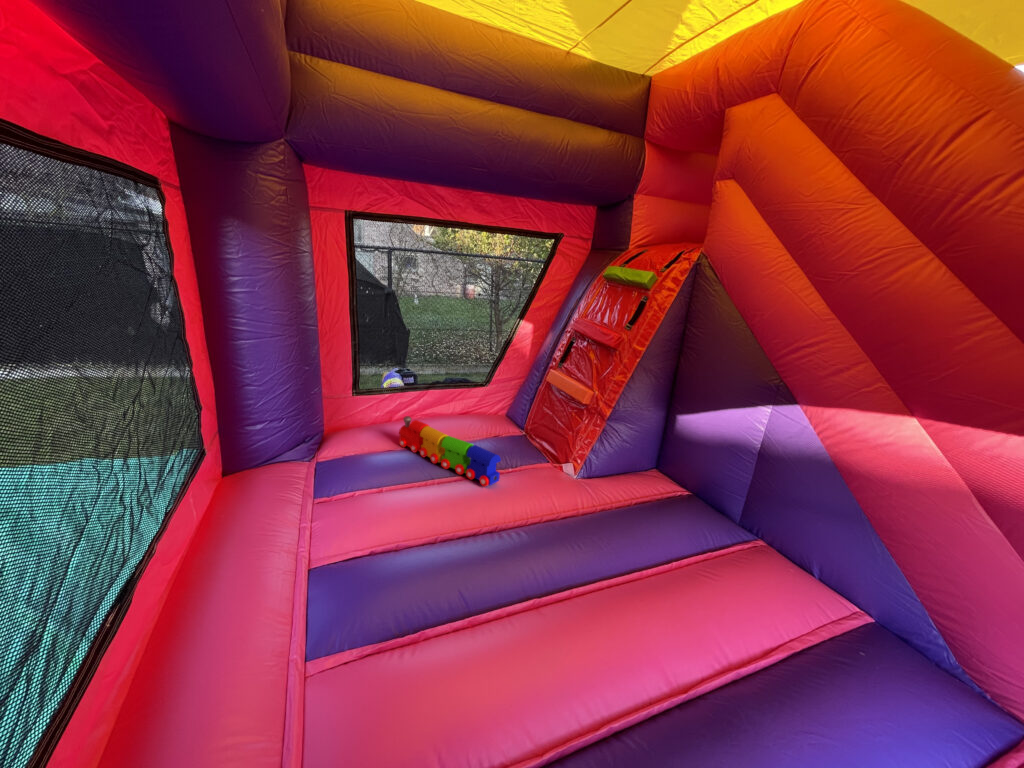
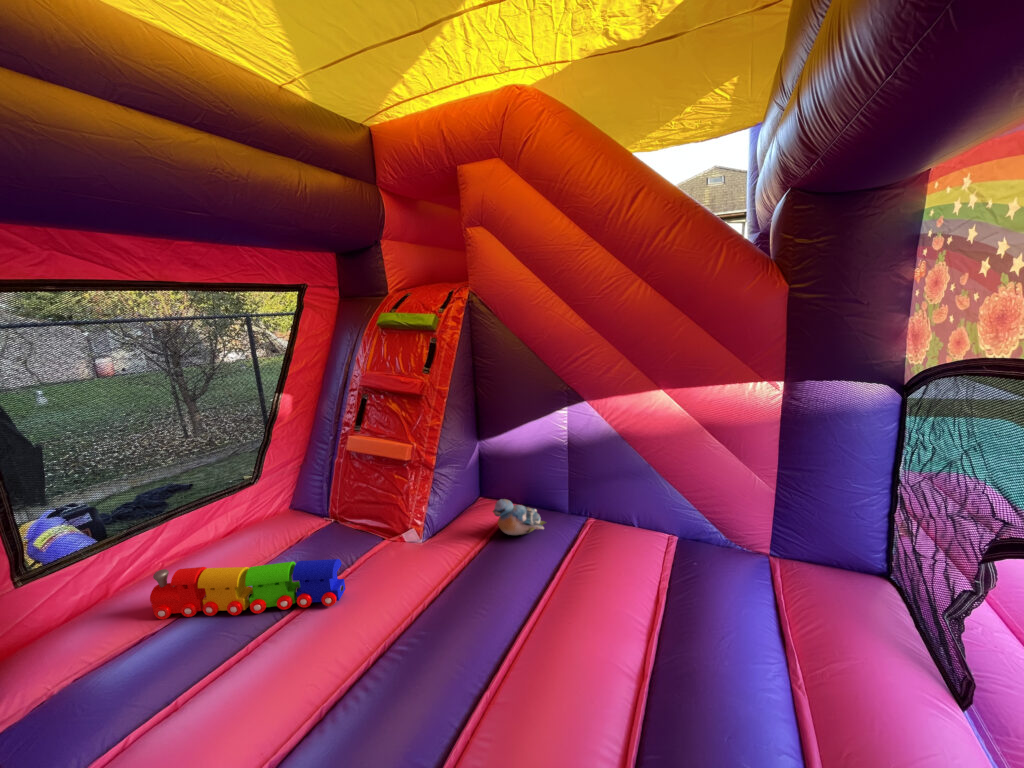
plush toy: none [643,471,699,519] -> present [493,499,546,535]

